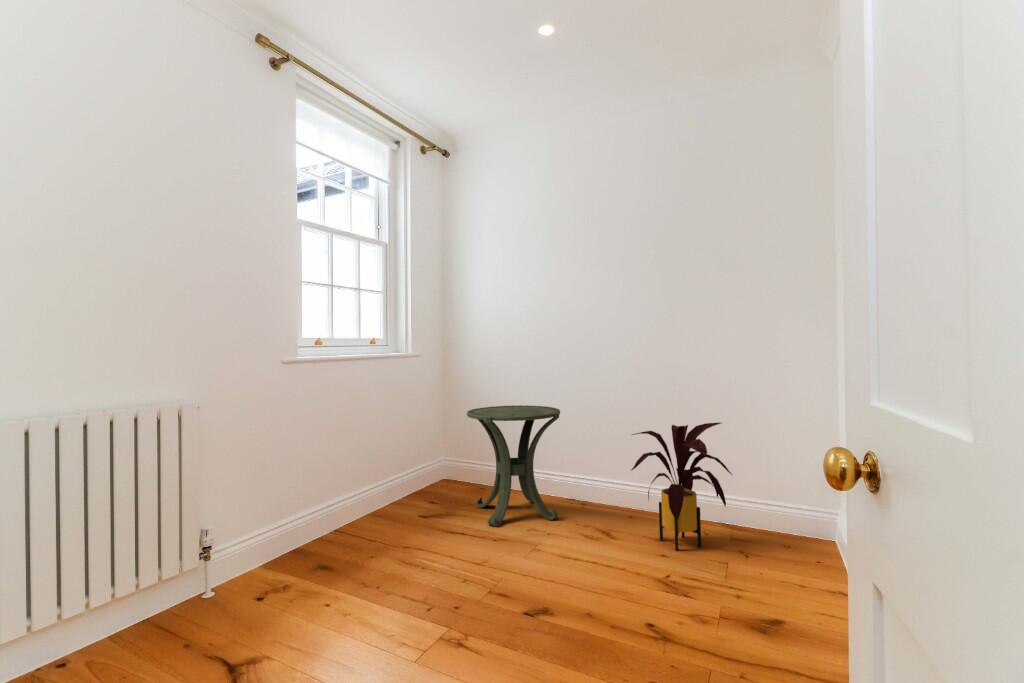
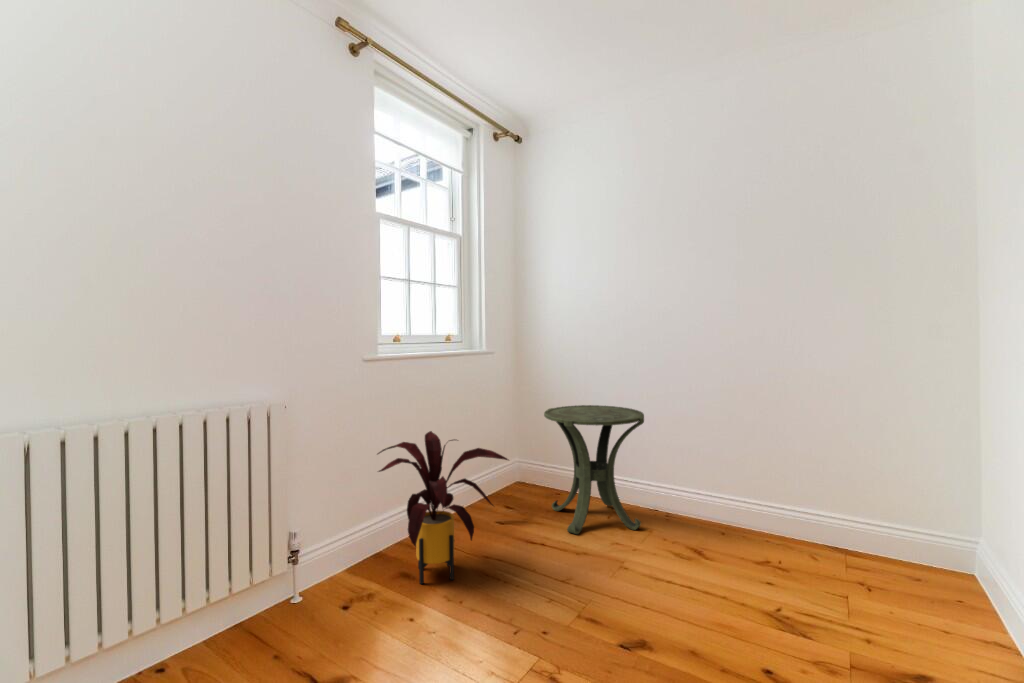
house plant: present [631,423,732,551] -> present [378,431,508,584]

